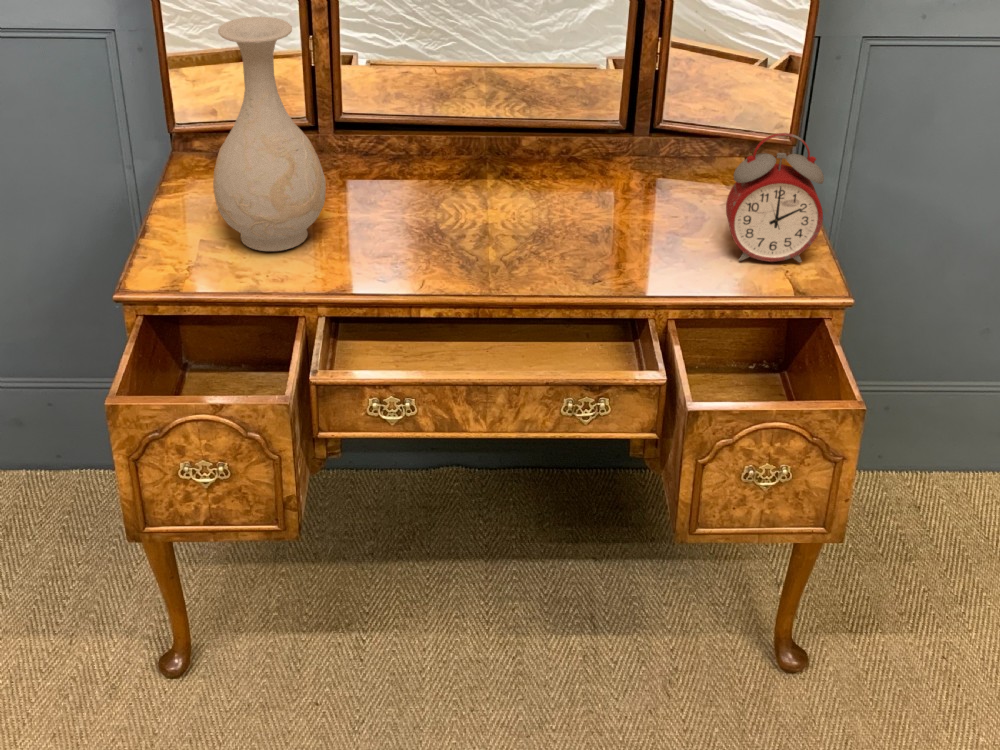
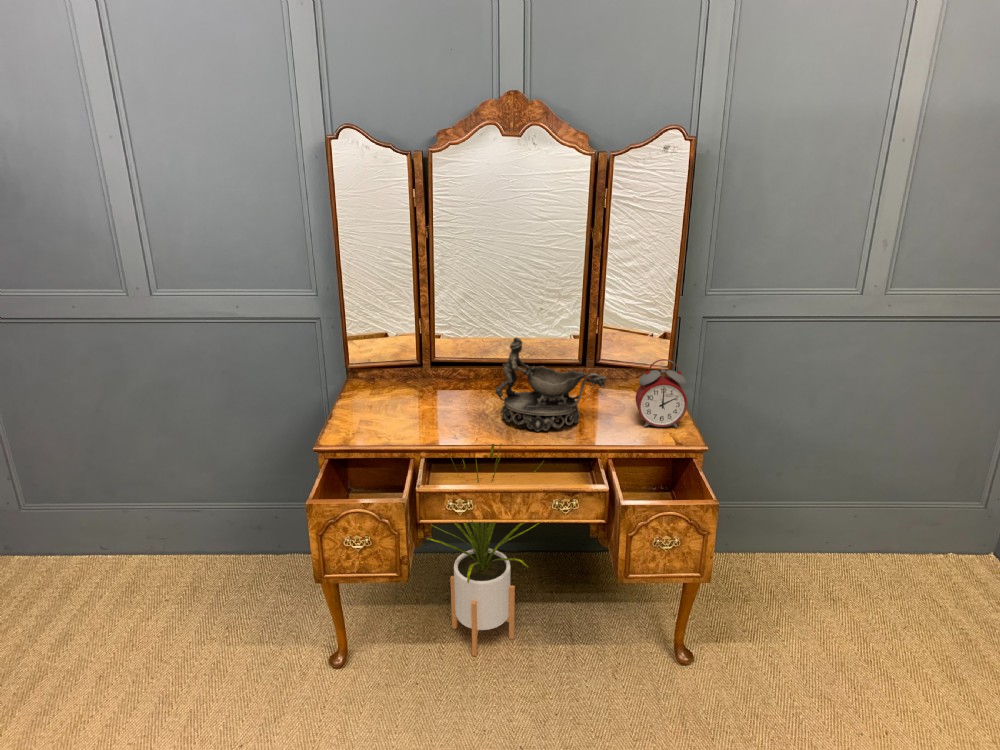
vase: present [213,17,326,252] -> none [369,305,427,424]
decorative bowl: none [458,85,672,269] -> present [496,337,606,431]
house plant: none [314,265,550,656] -> present [427,444,544,656]

